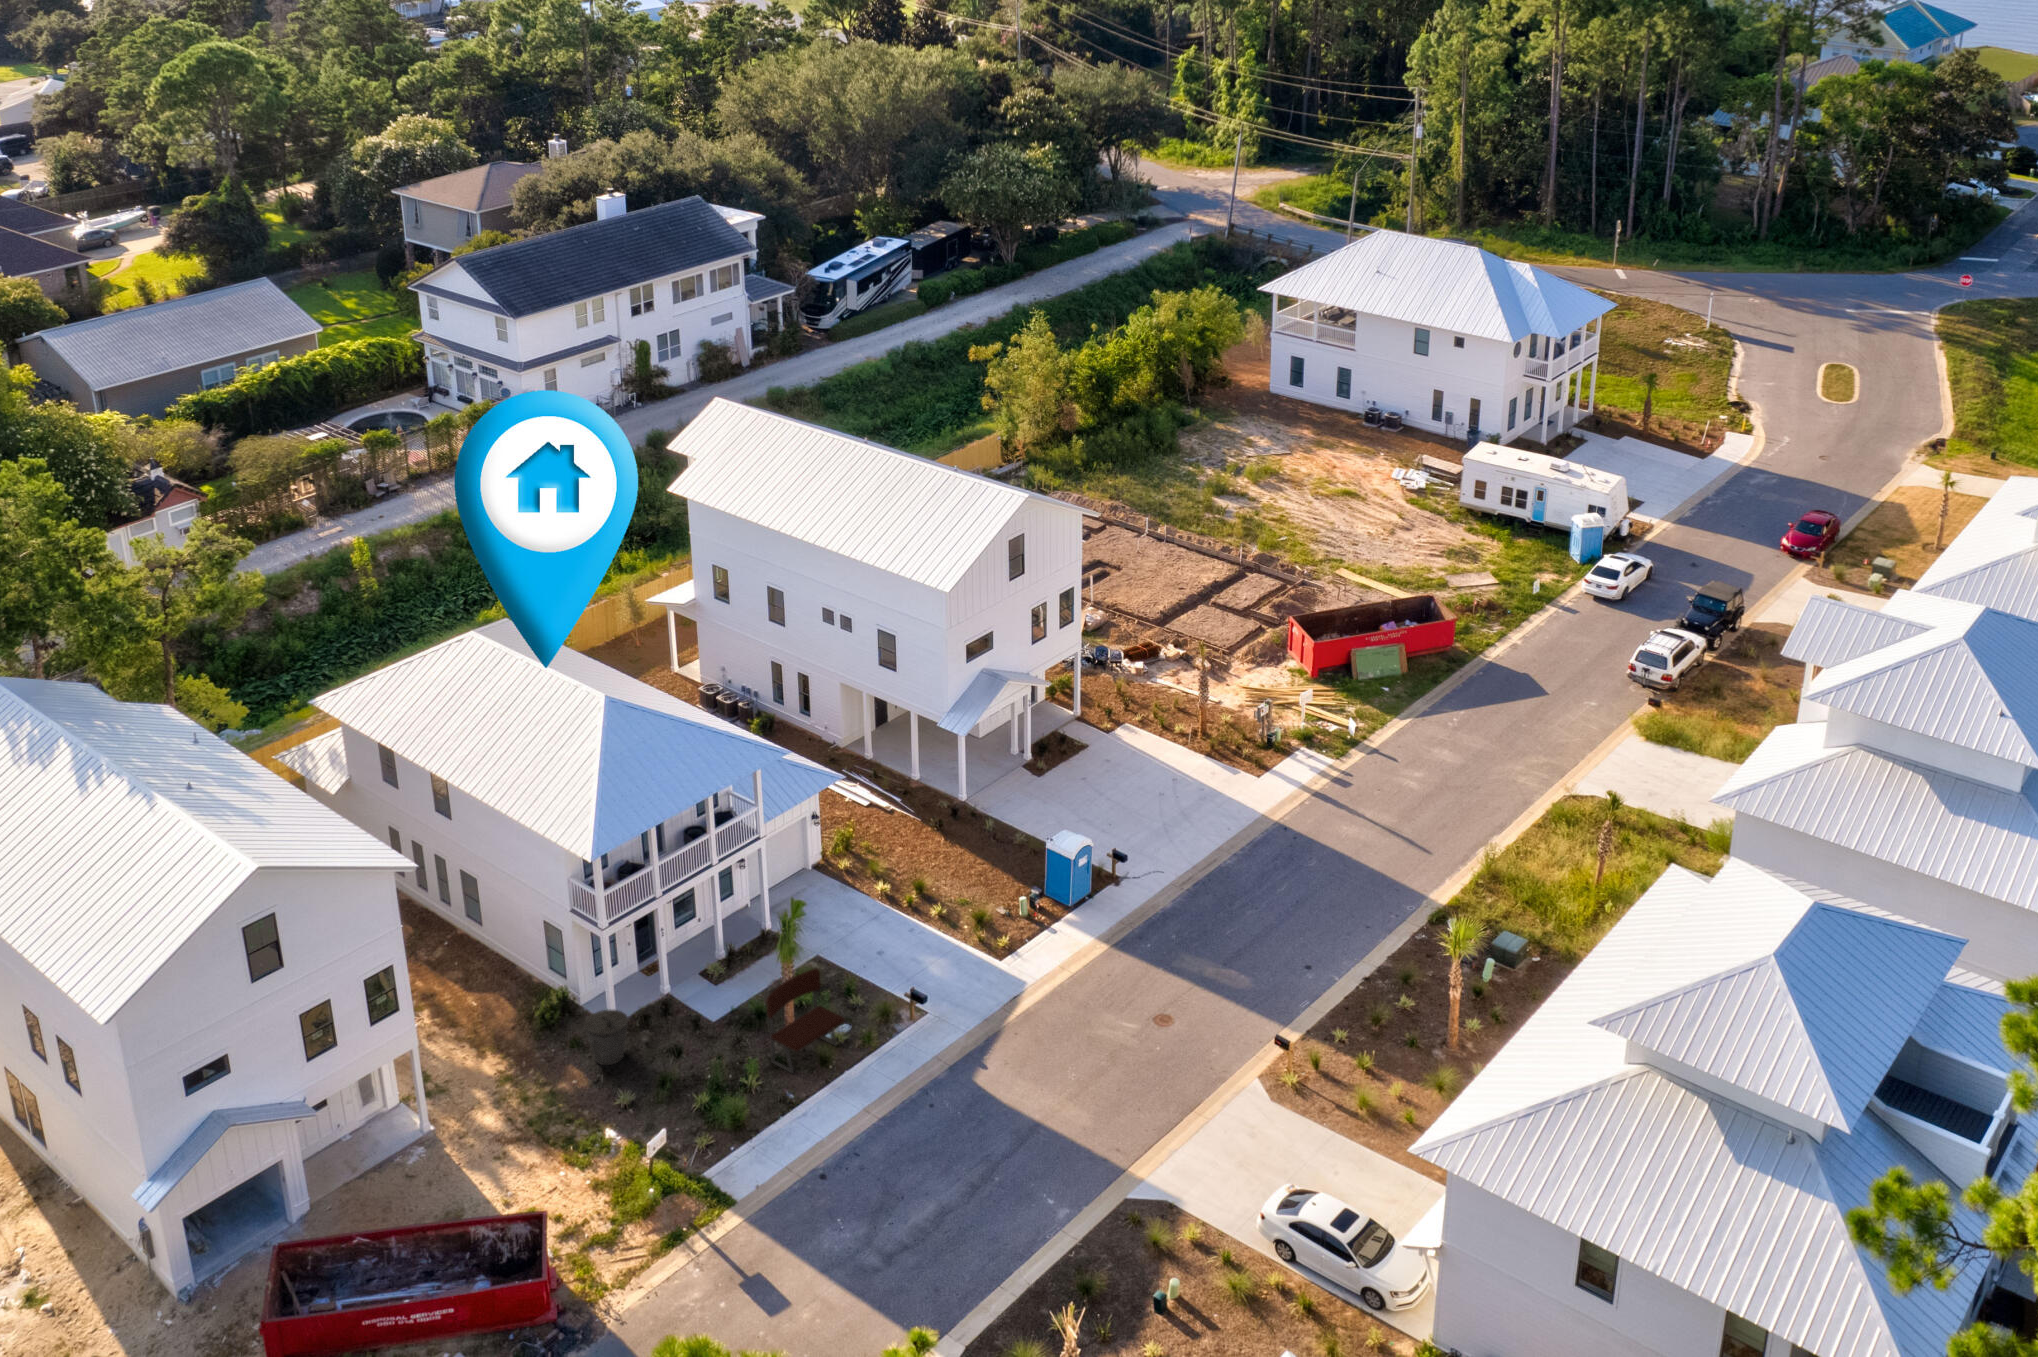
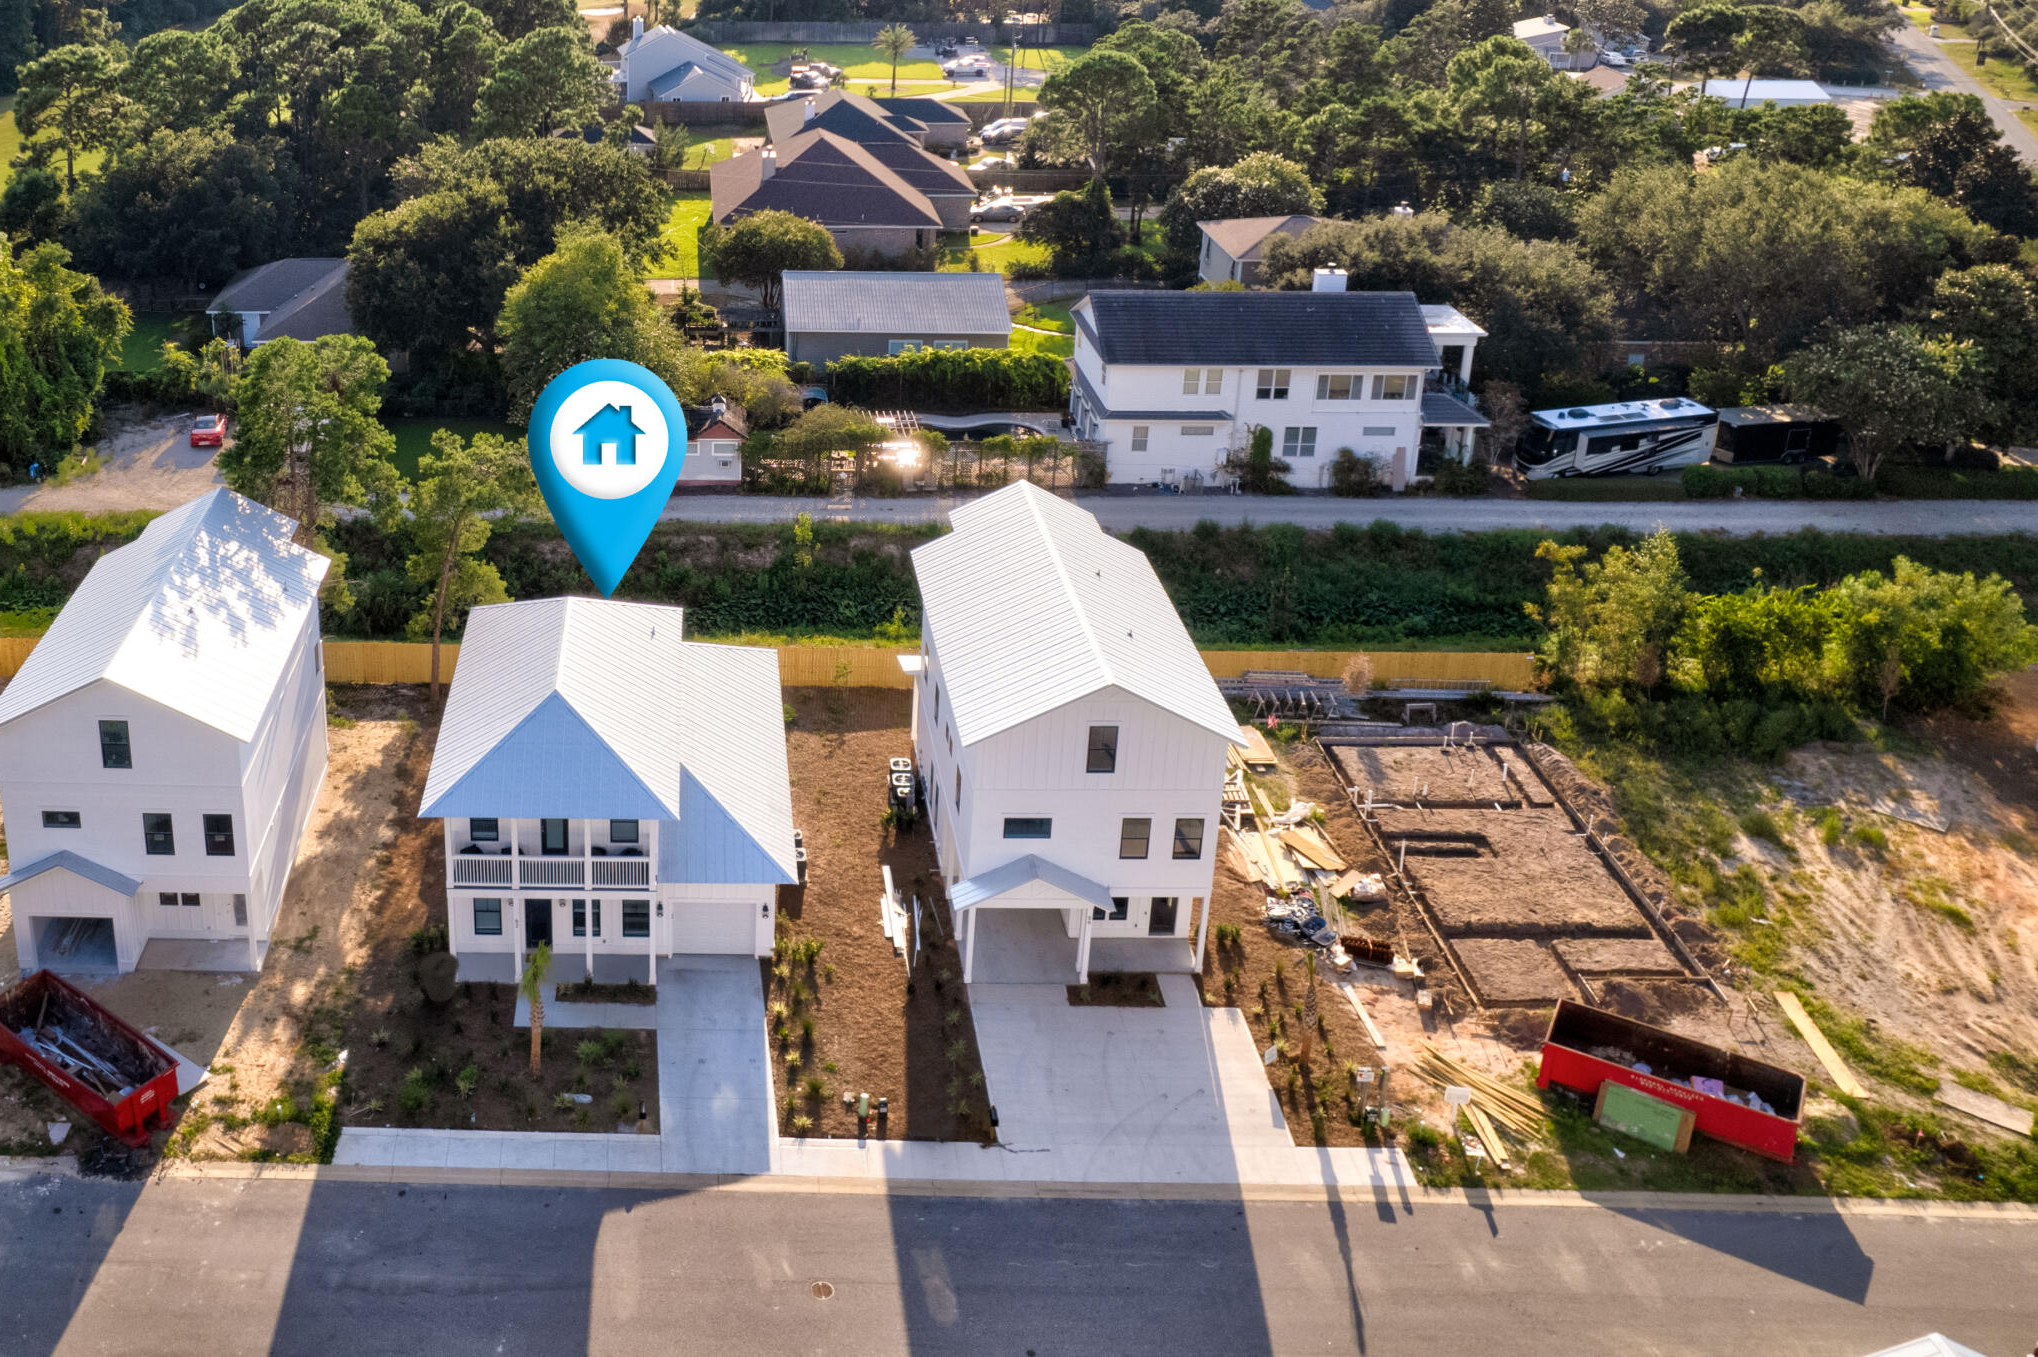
bench: present [766,969,845,1073] -> none [498,1020,568,1105]

